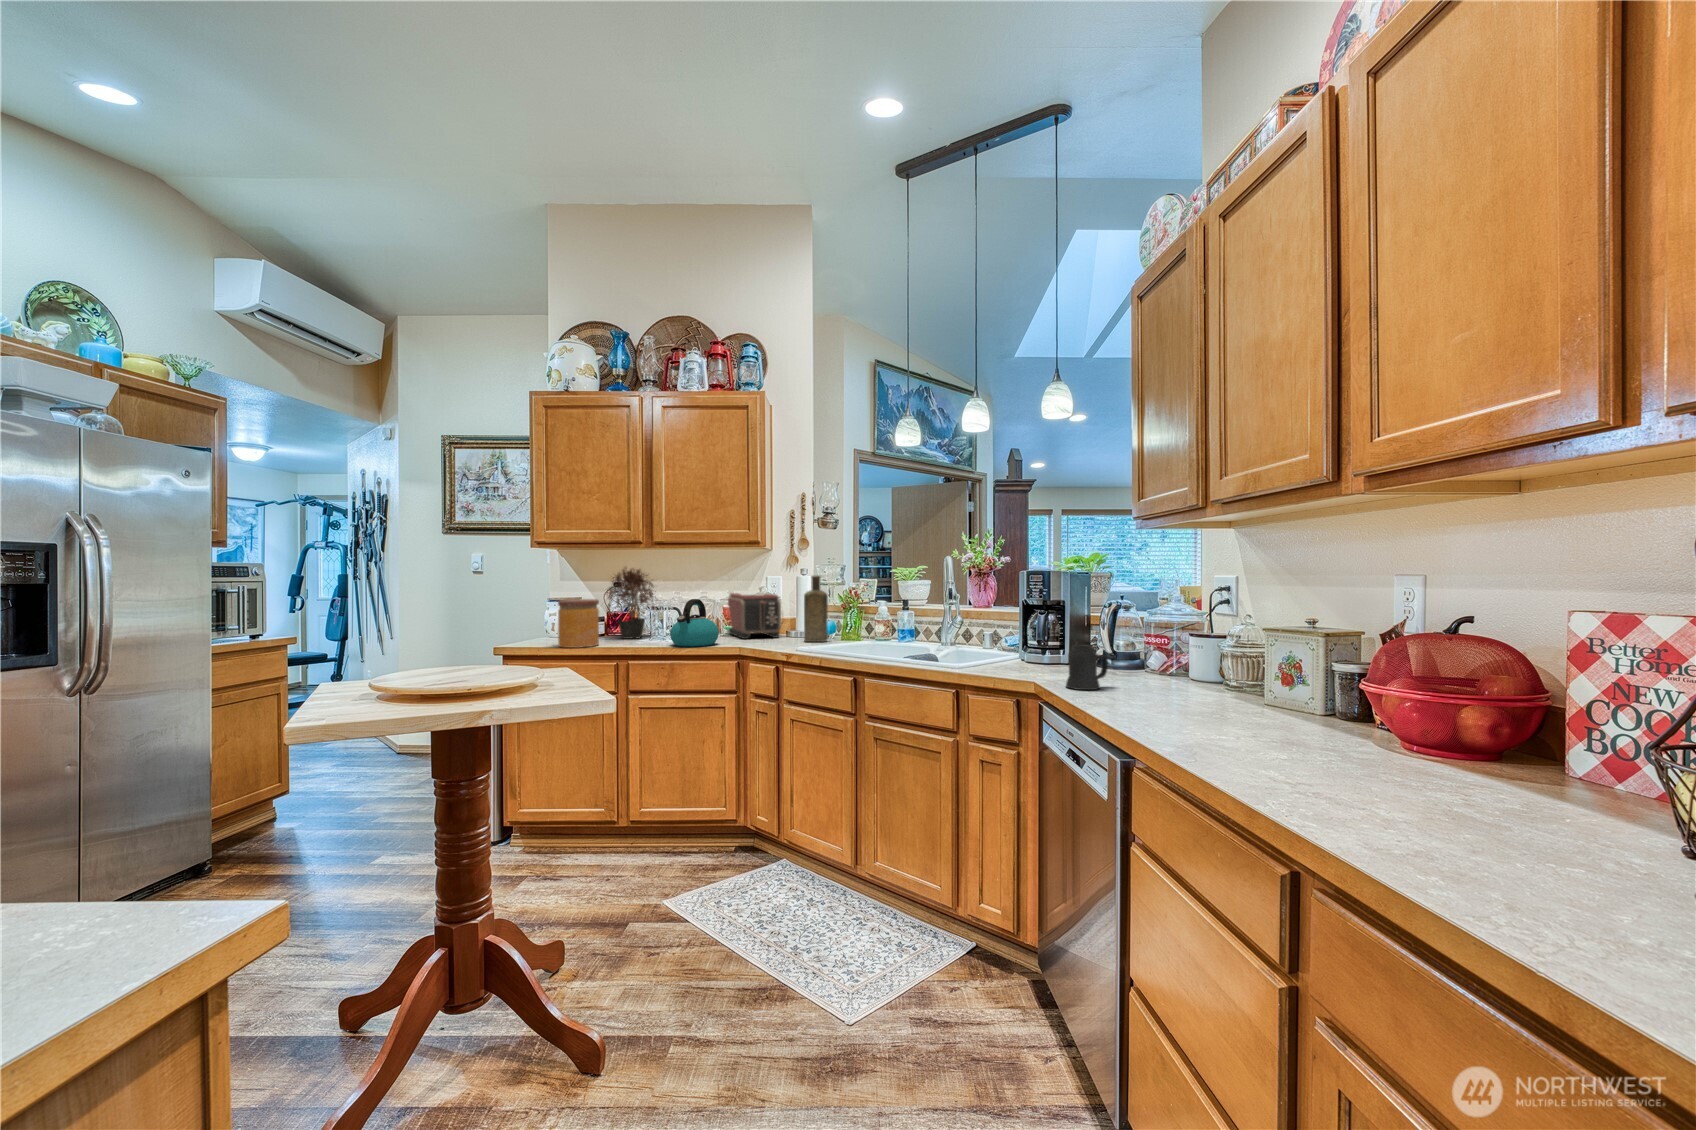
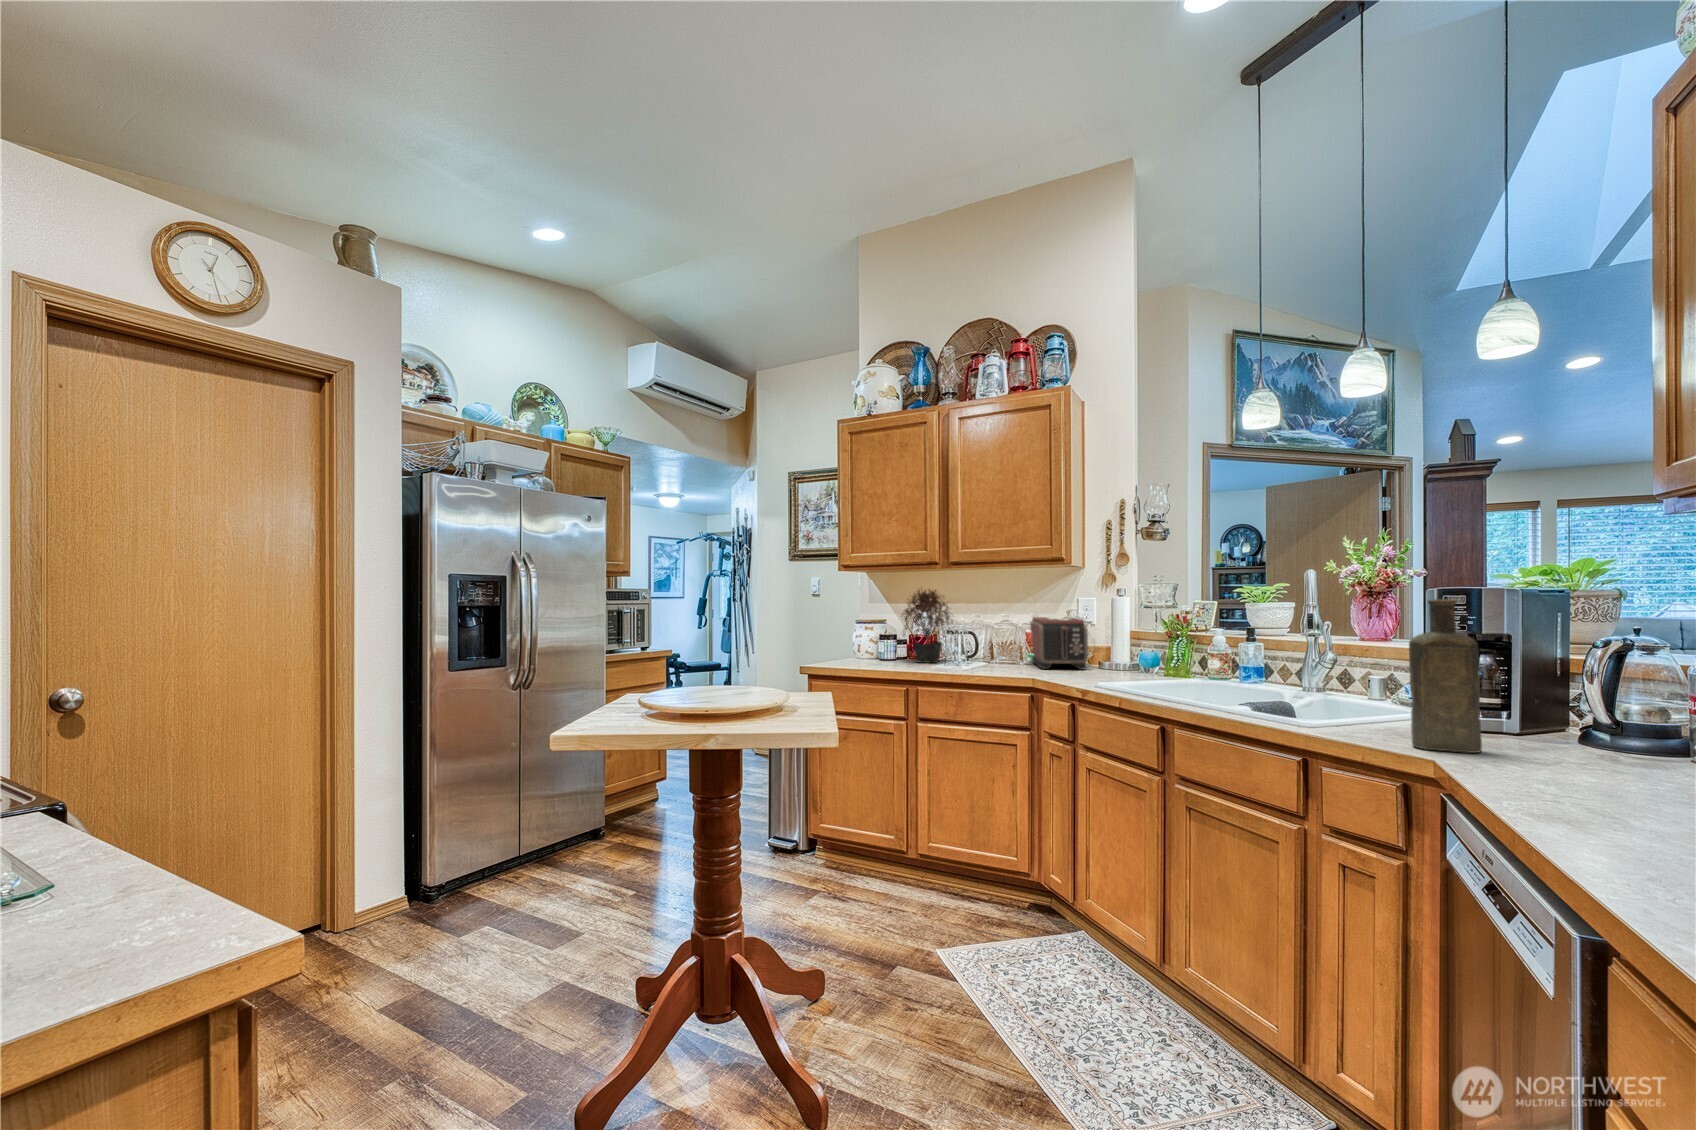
bottle: present [804,575,828,642] -> present [1409,599,1482,753]
jar: present [558,599,599,648] -> none [851,620,890,669]
kettle: present [670,599,719,647] -> none [957,623,1010,675]
mug: present [1066,645,1108,690] -> none [1472,706,1561,780]

